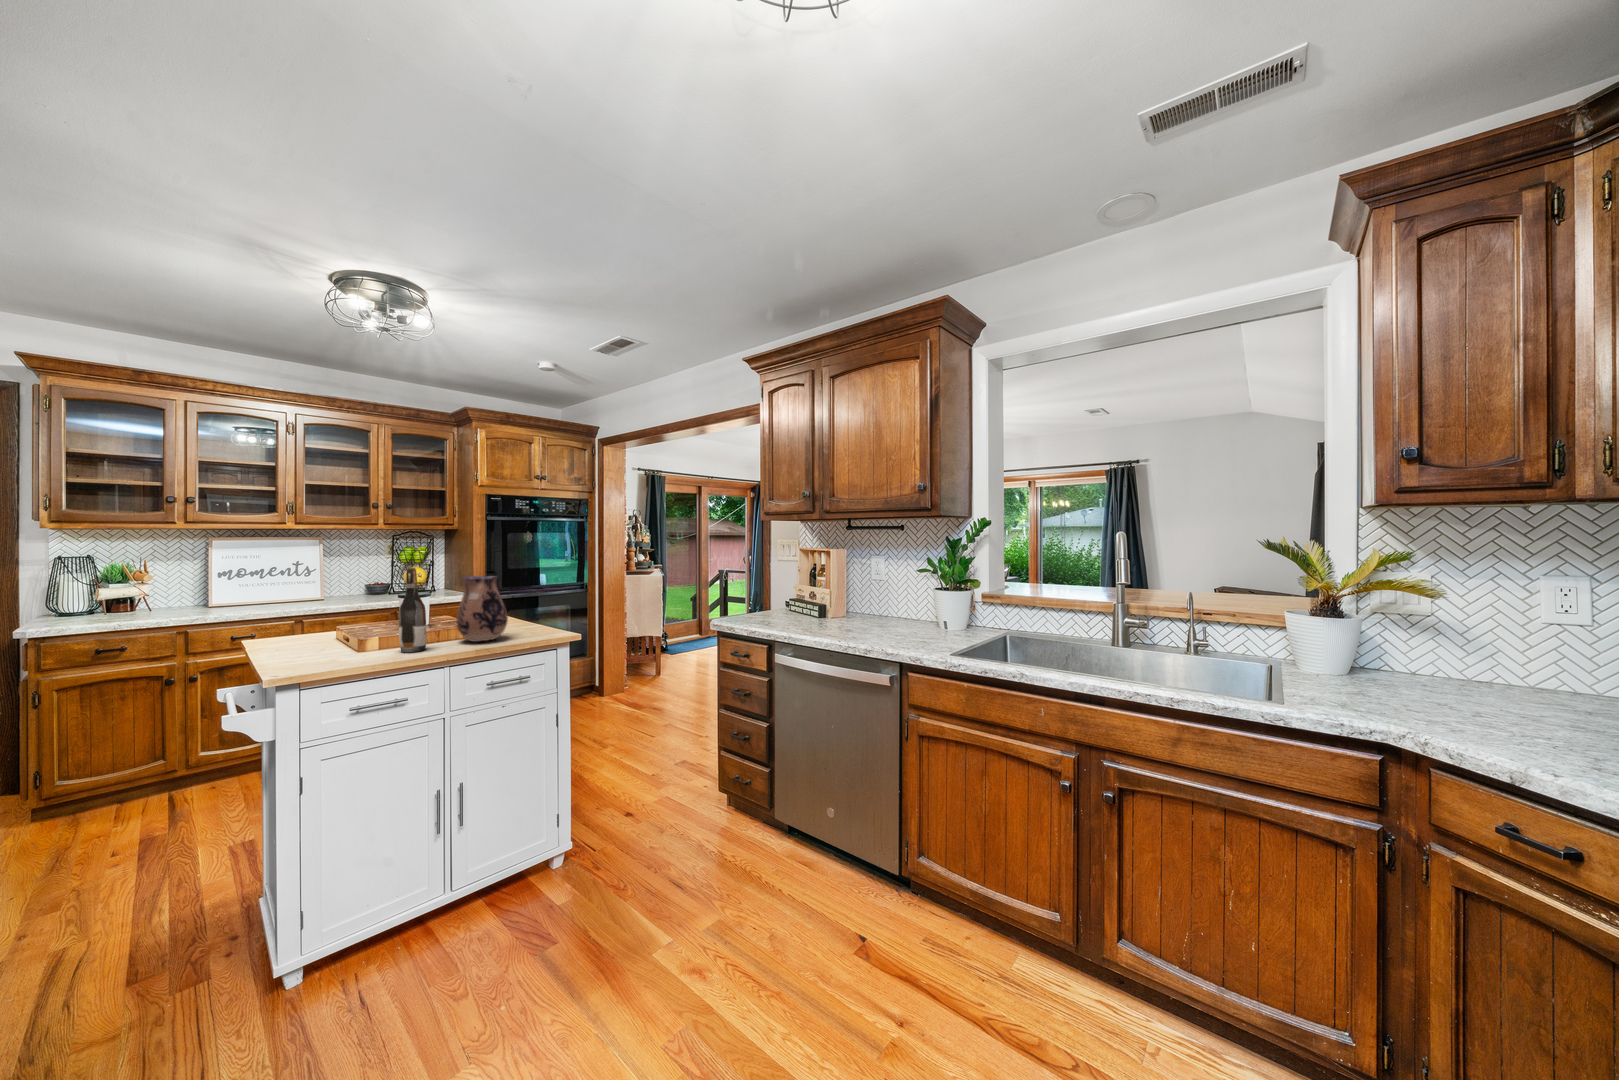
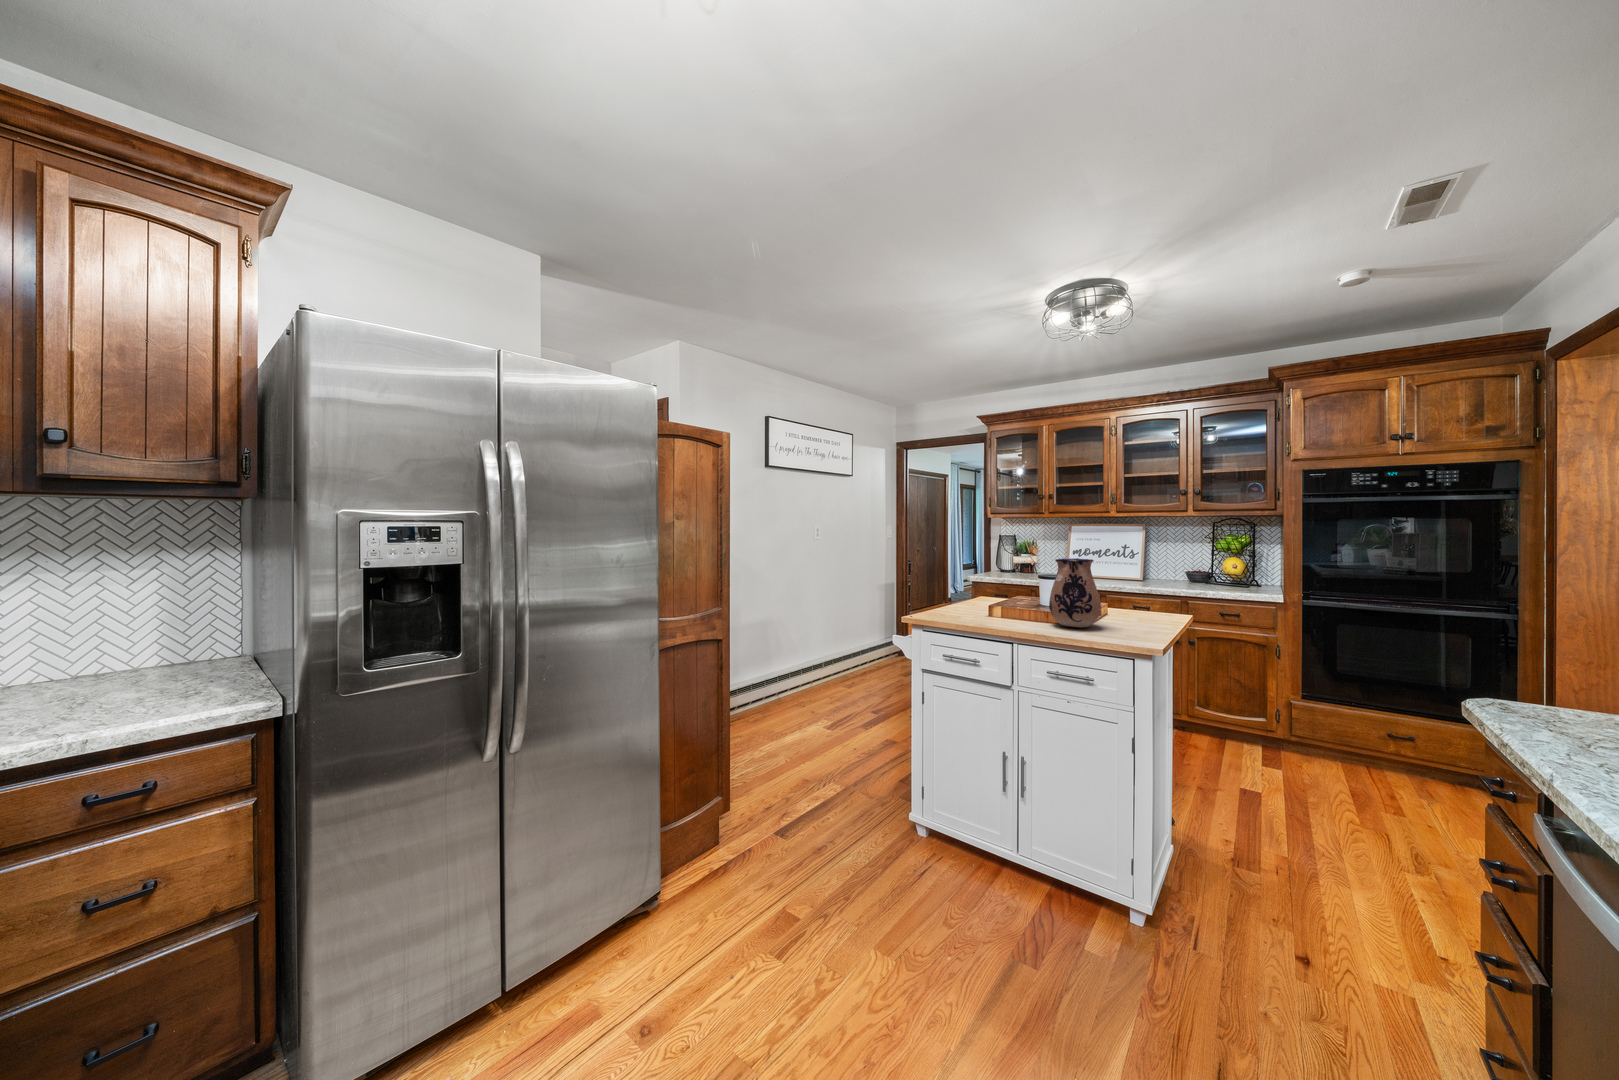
wine bottle: present [399,568,427,652] -> none [1000,544,1022,621]

